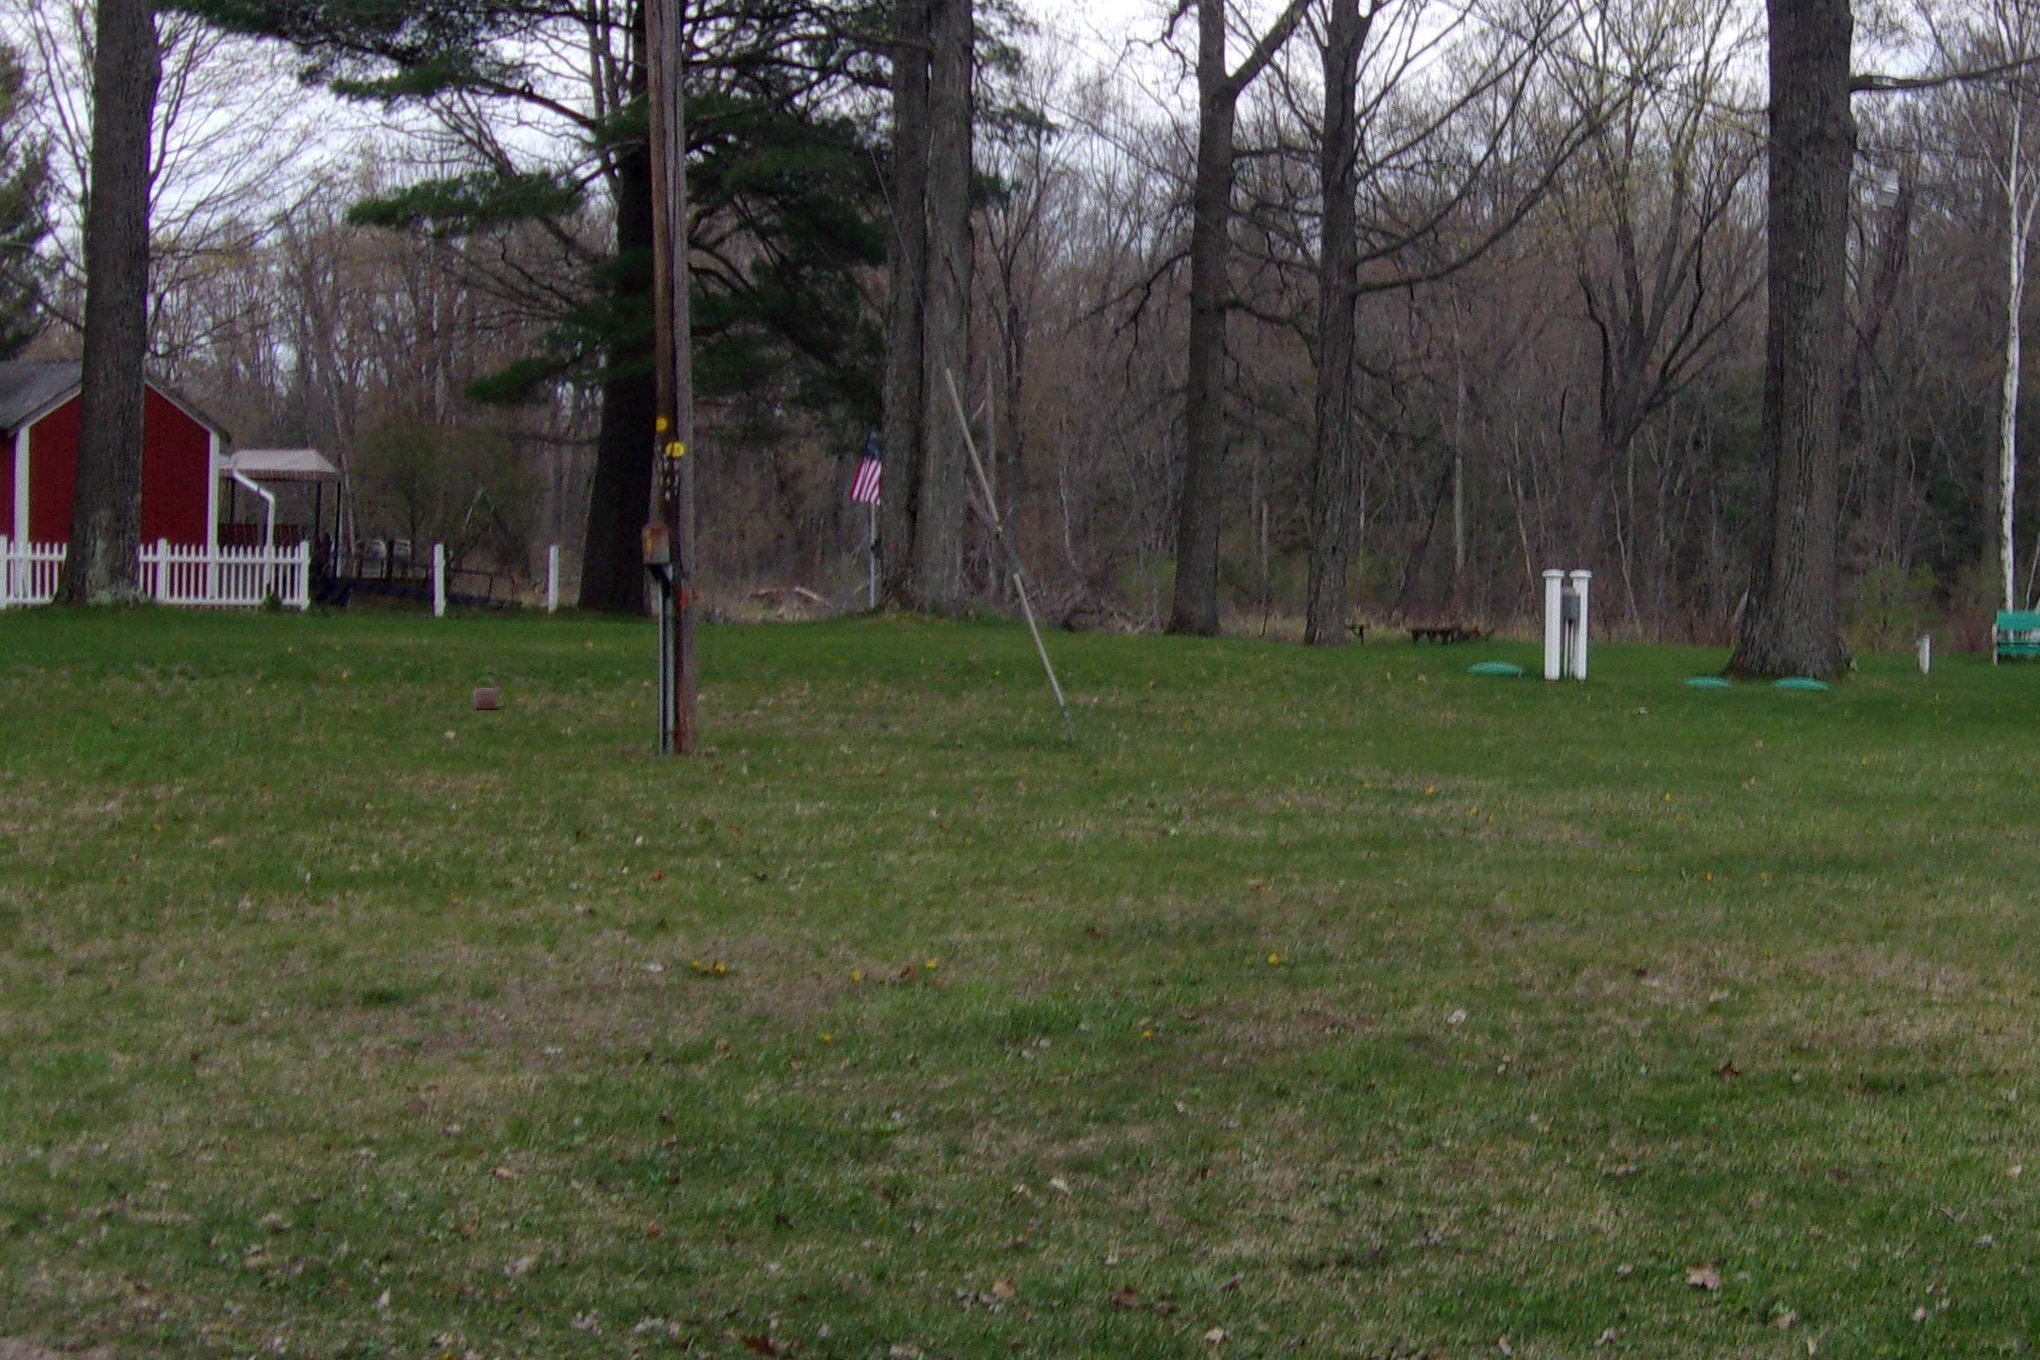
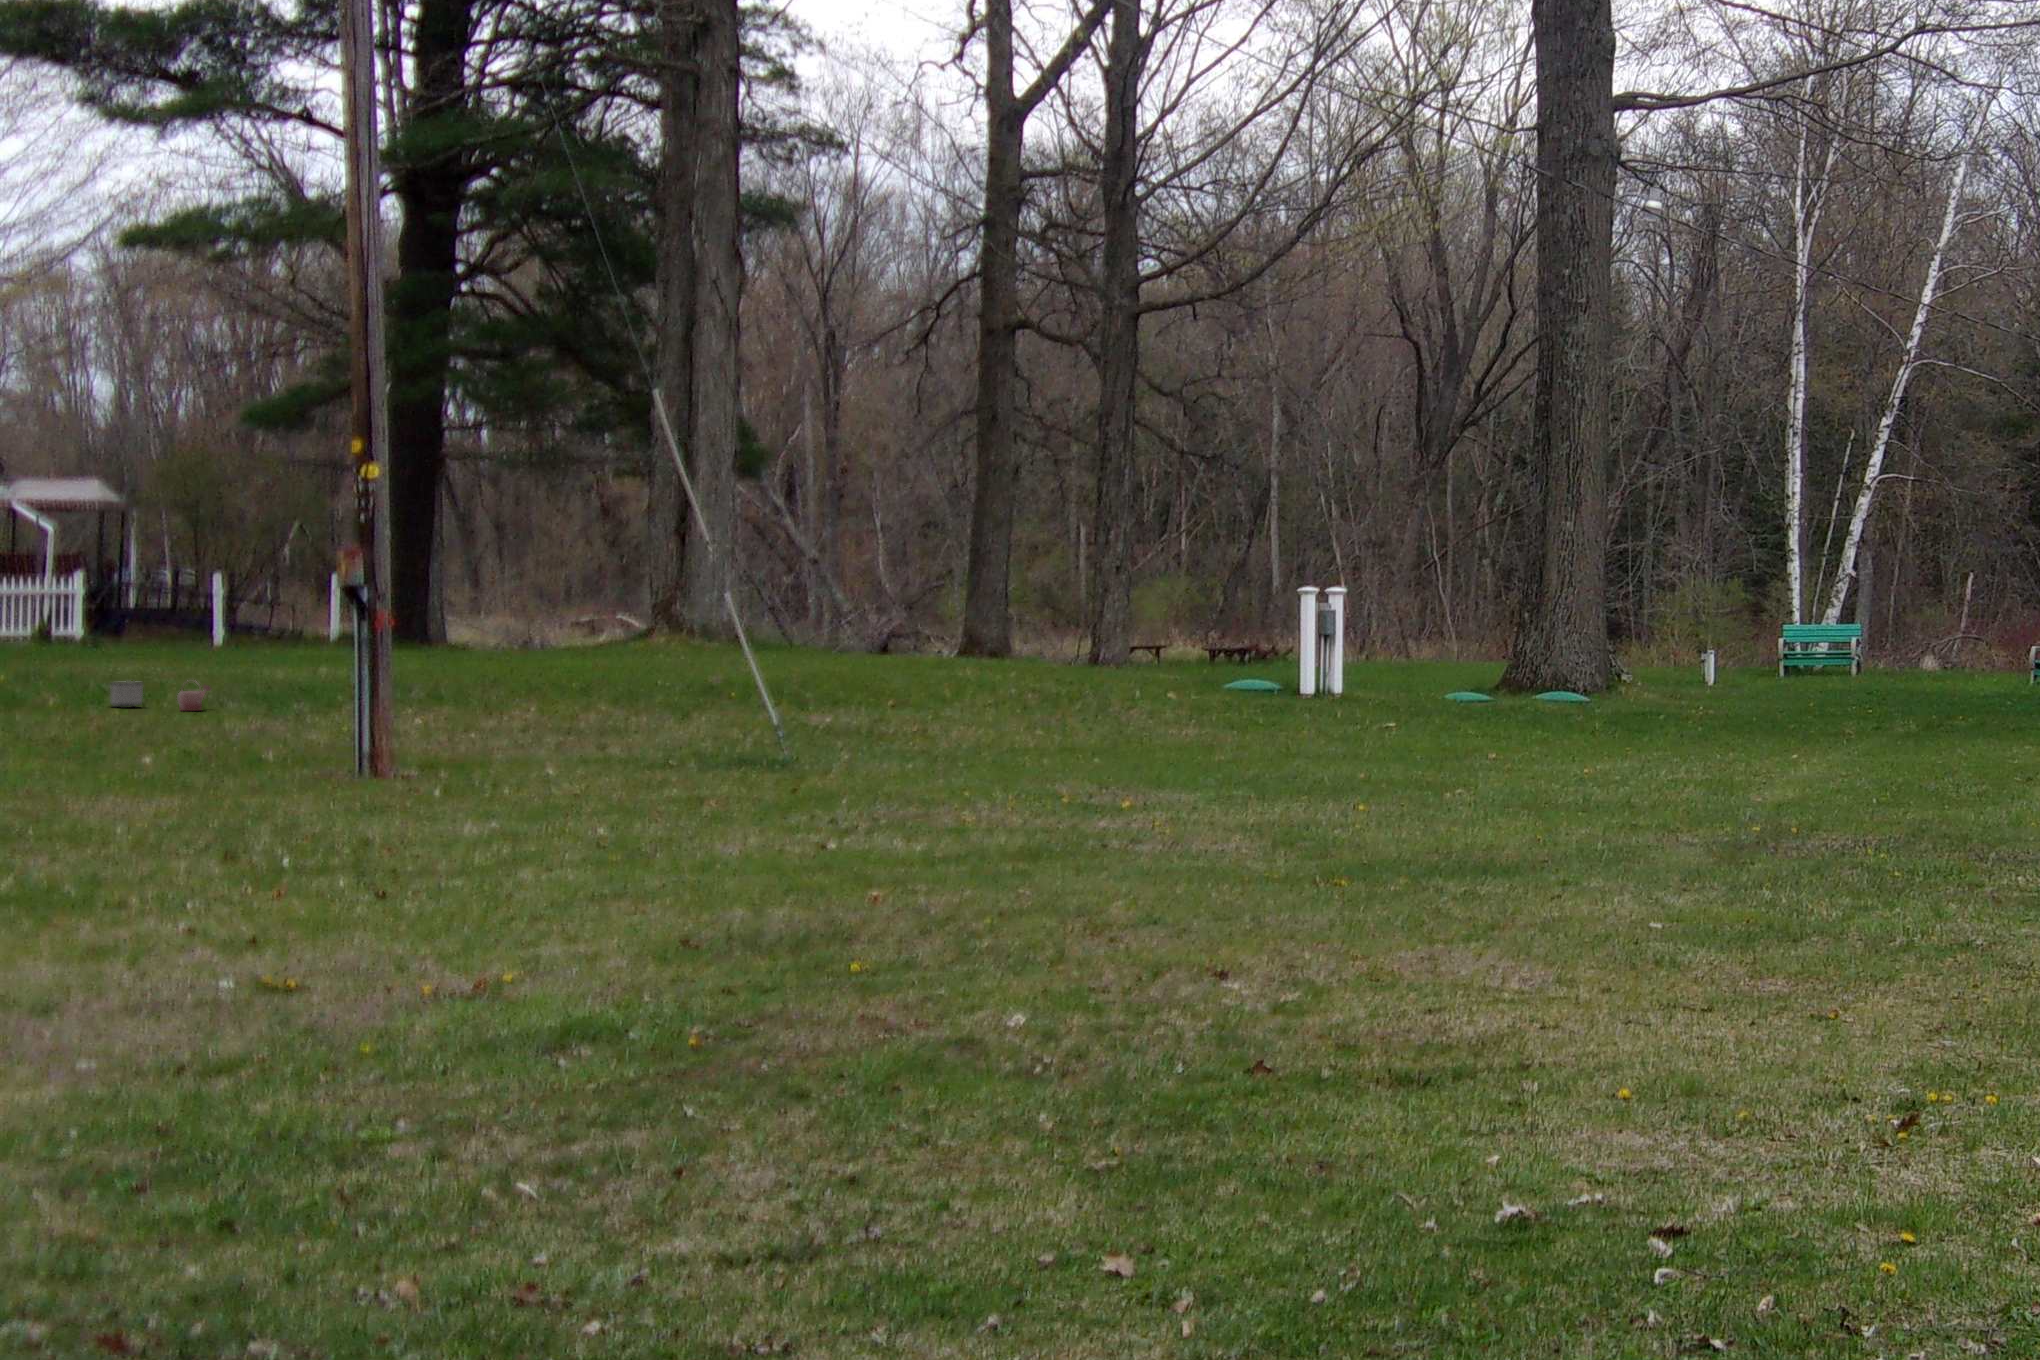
planter: none [406,679,438,705] -> present [111,681,143,708]

